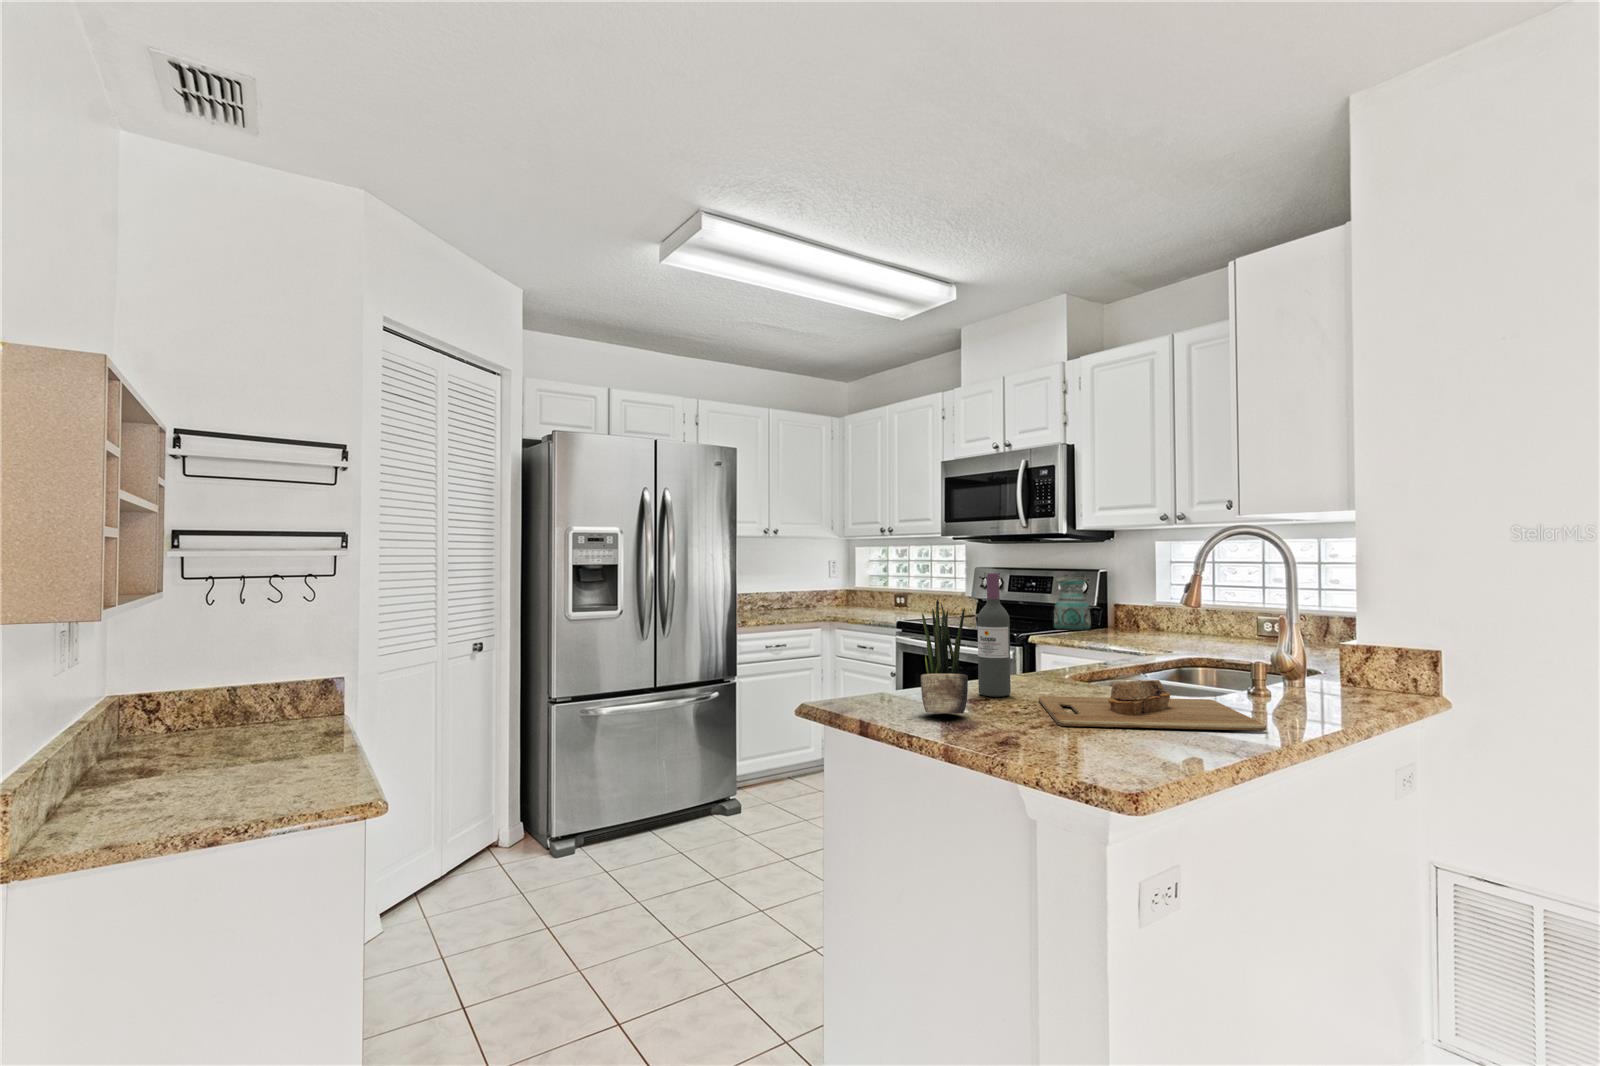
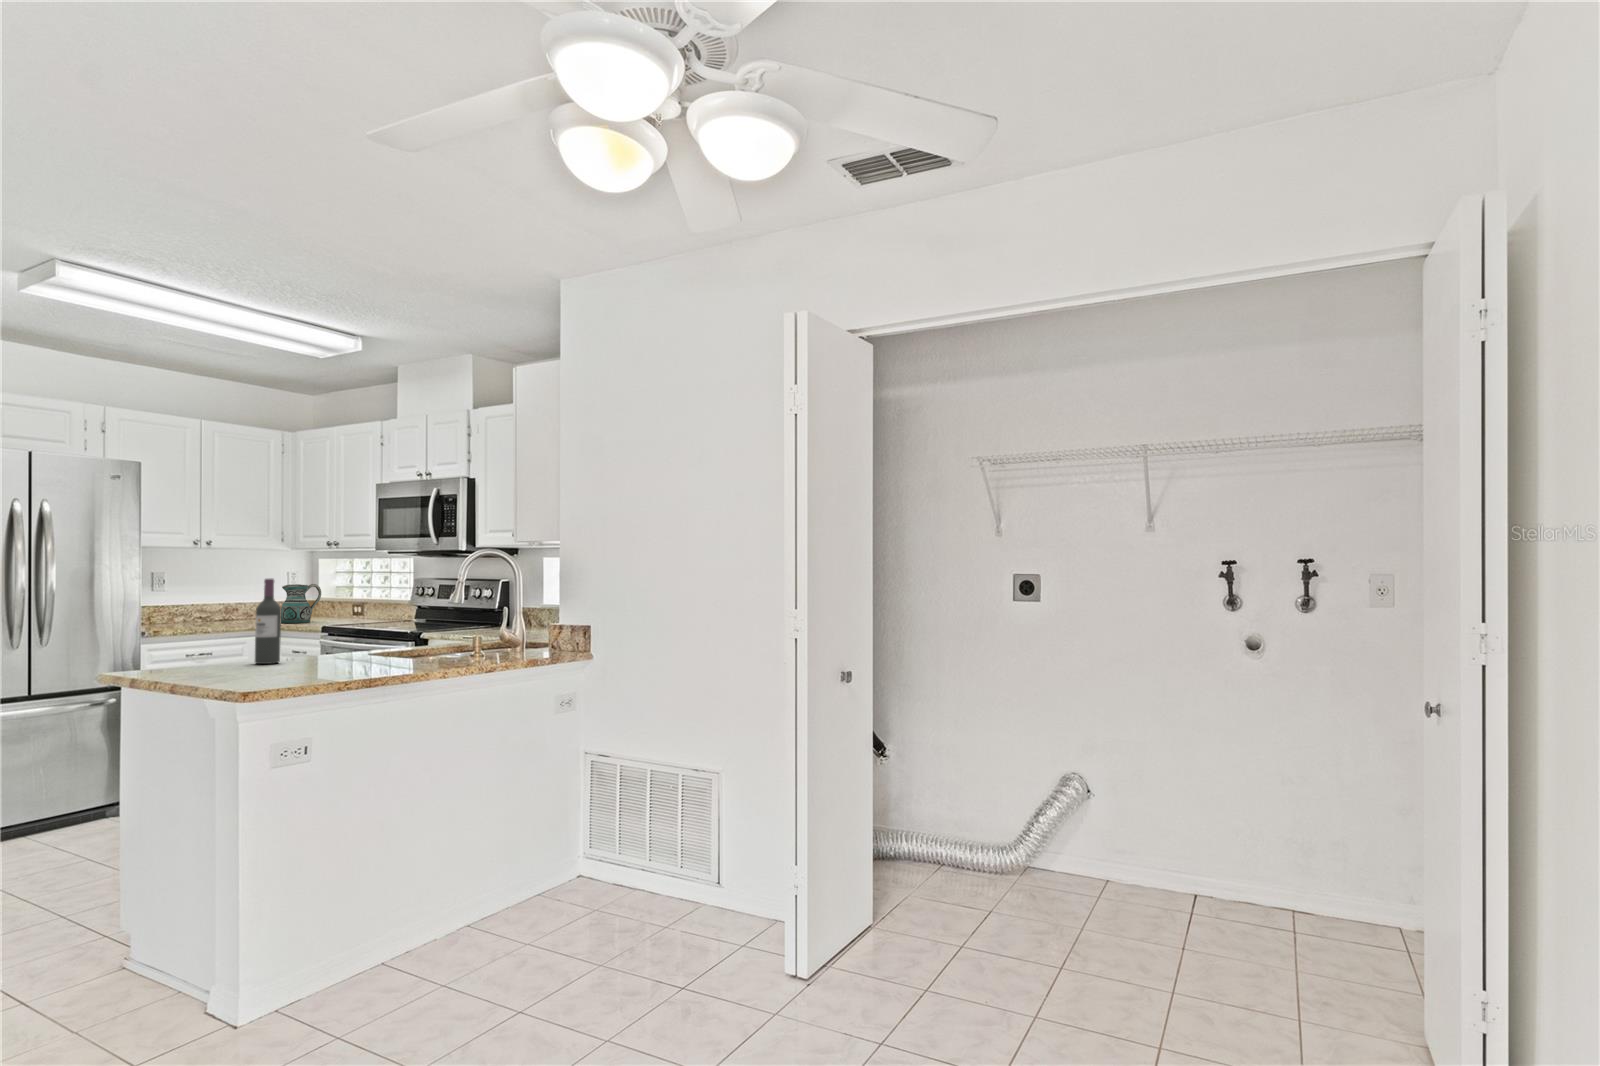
ceramic pitcher: present [1054,578,1091,630] -> present [281,584,321,623]
potted plant: present [921,599,968,713] -> none [177,594,217,672]
cutting board: present [1039,680,1266,731] -> none [268,645,412,673]

